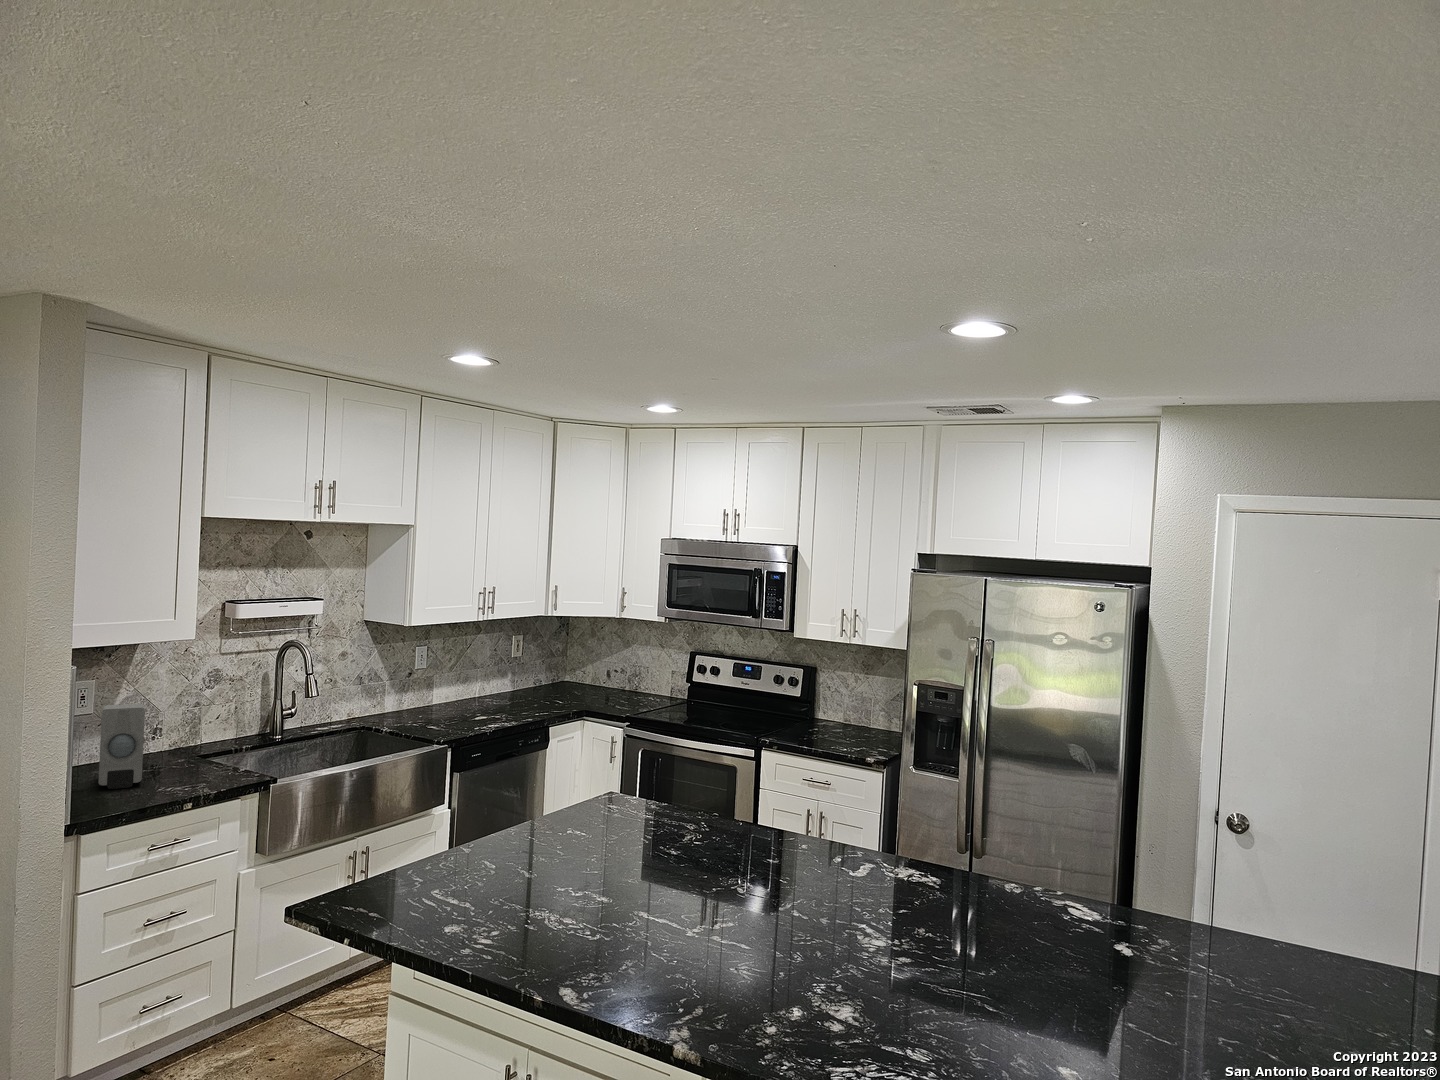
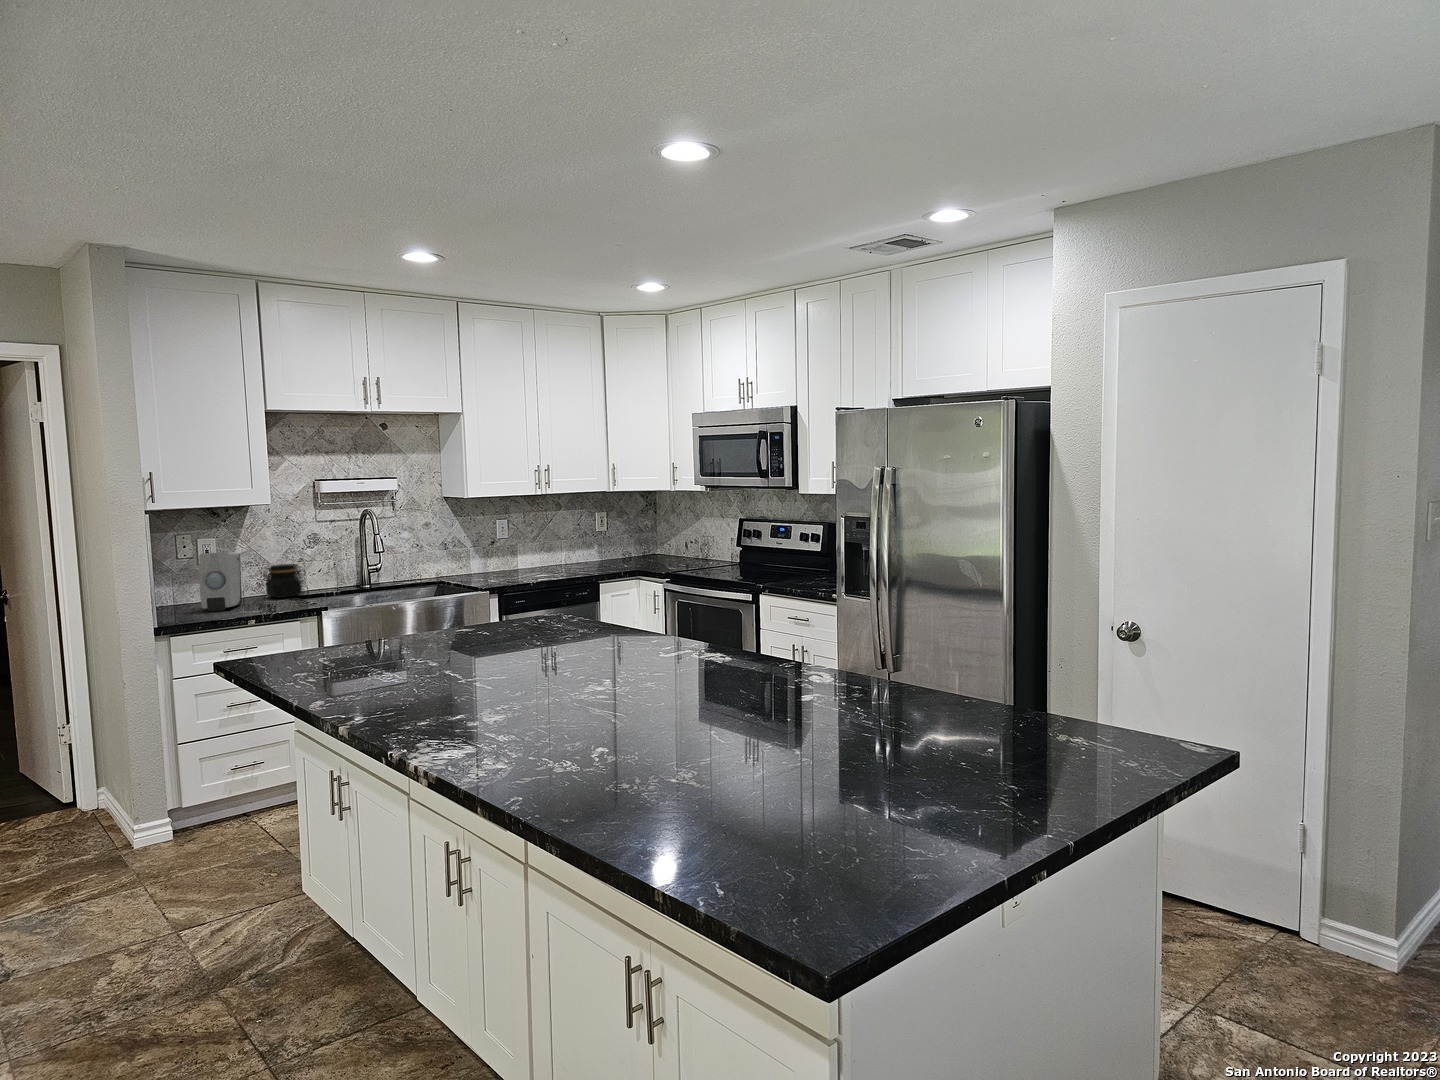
jar: none [158,714,209,760] -> present [263,564,302,598]

